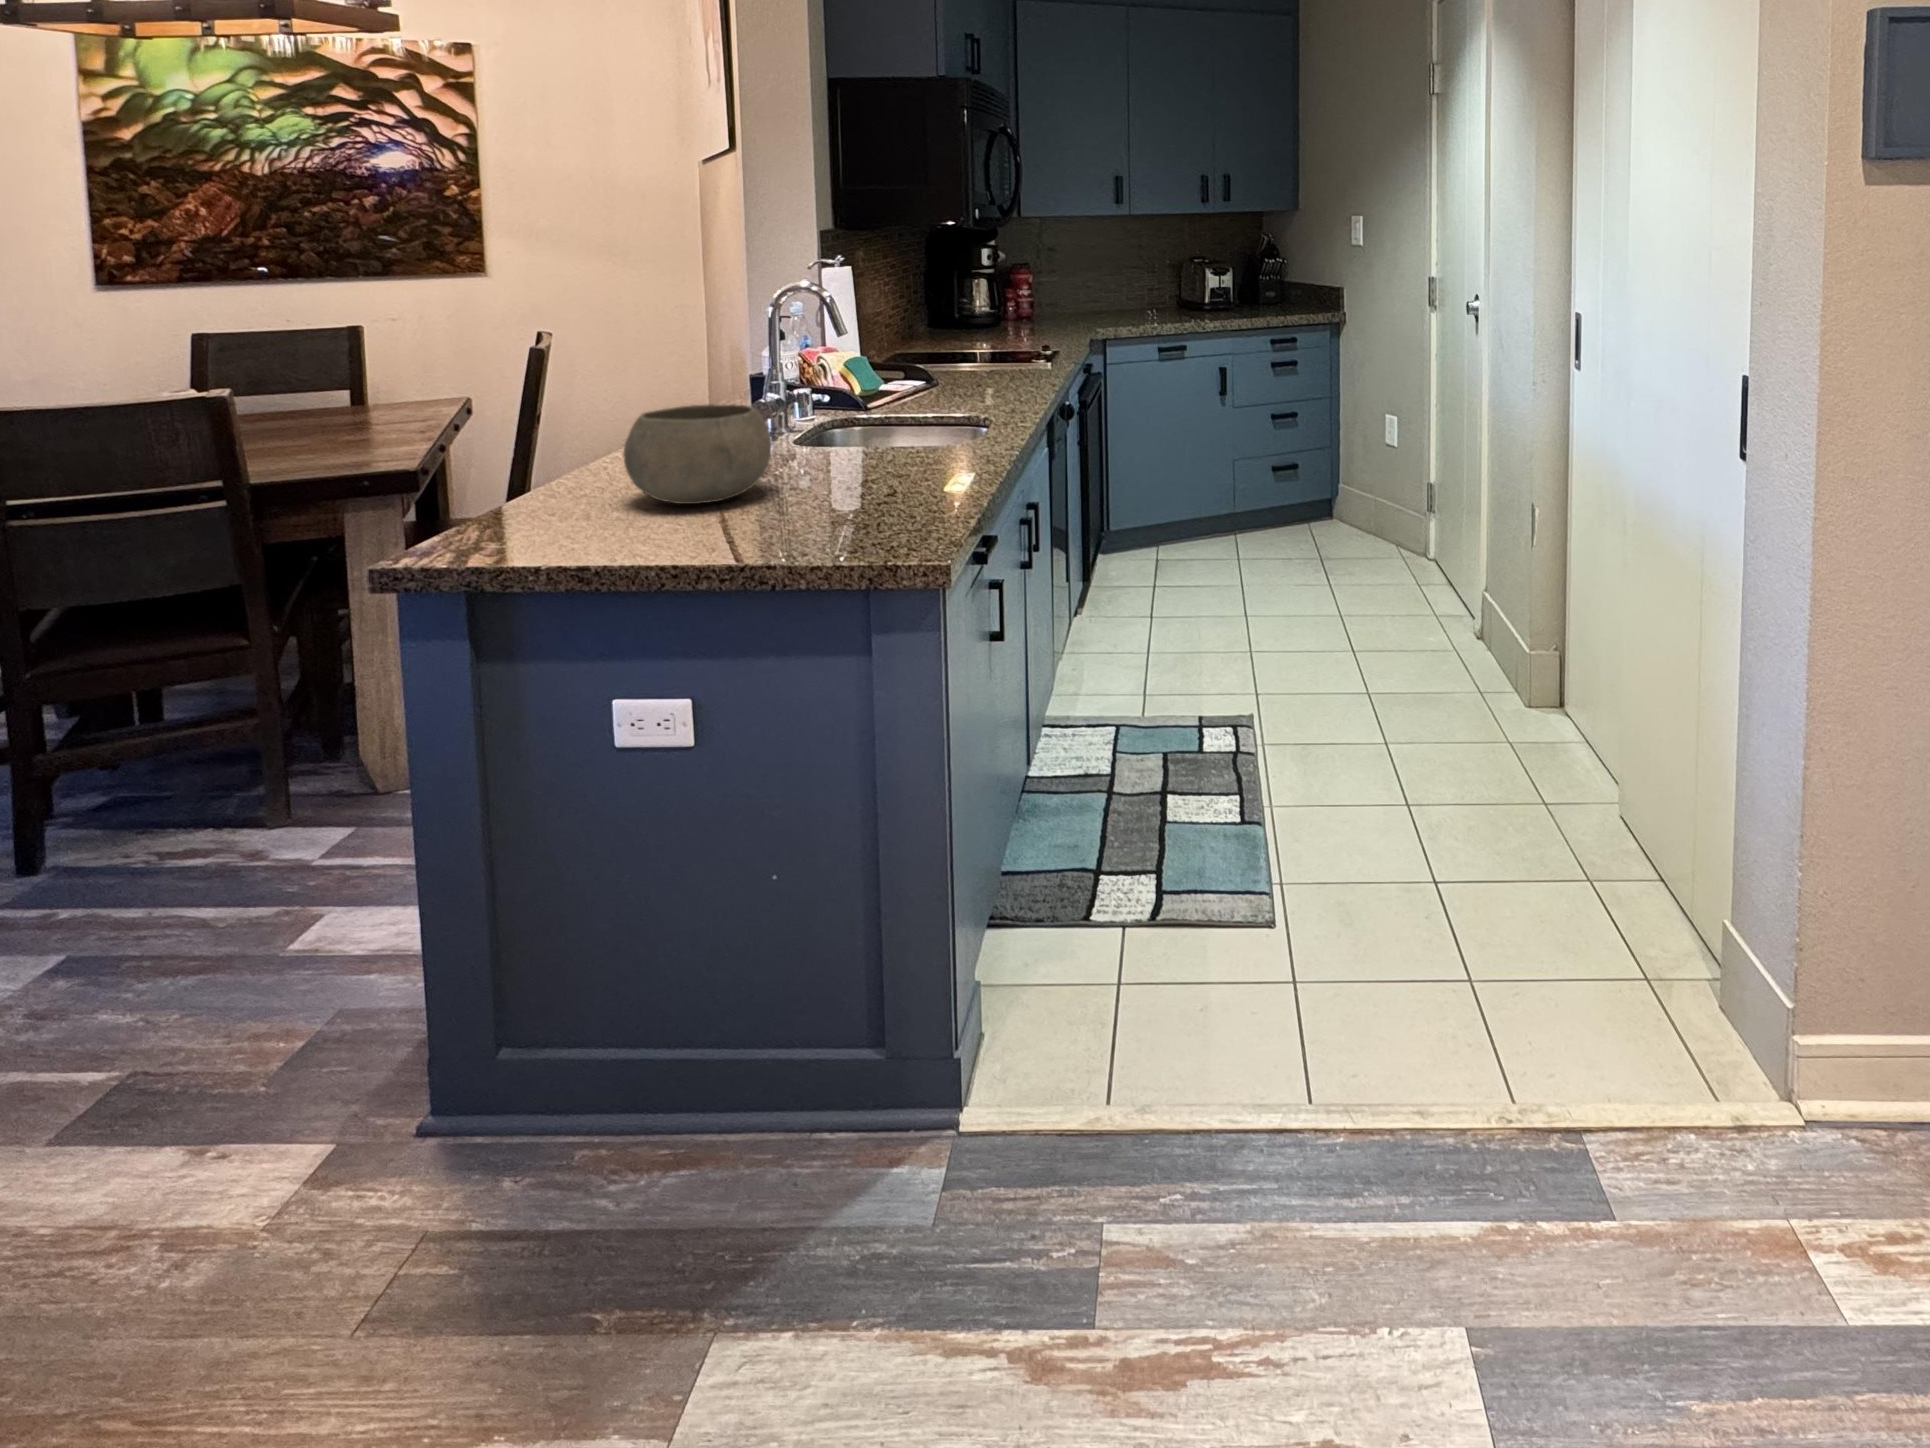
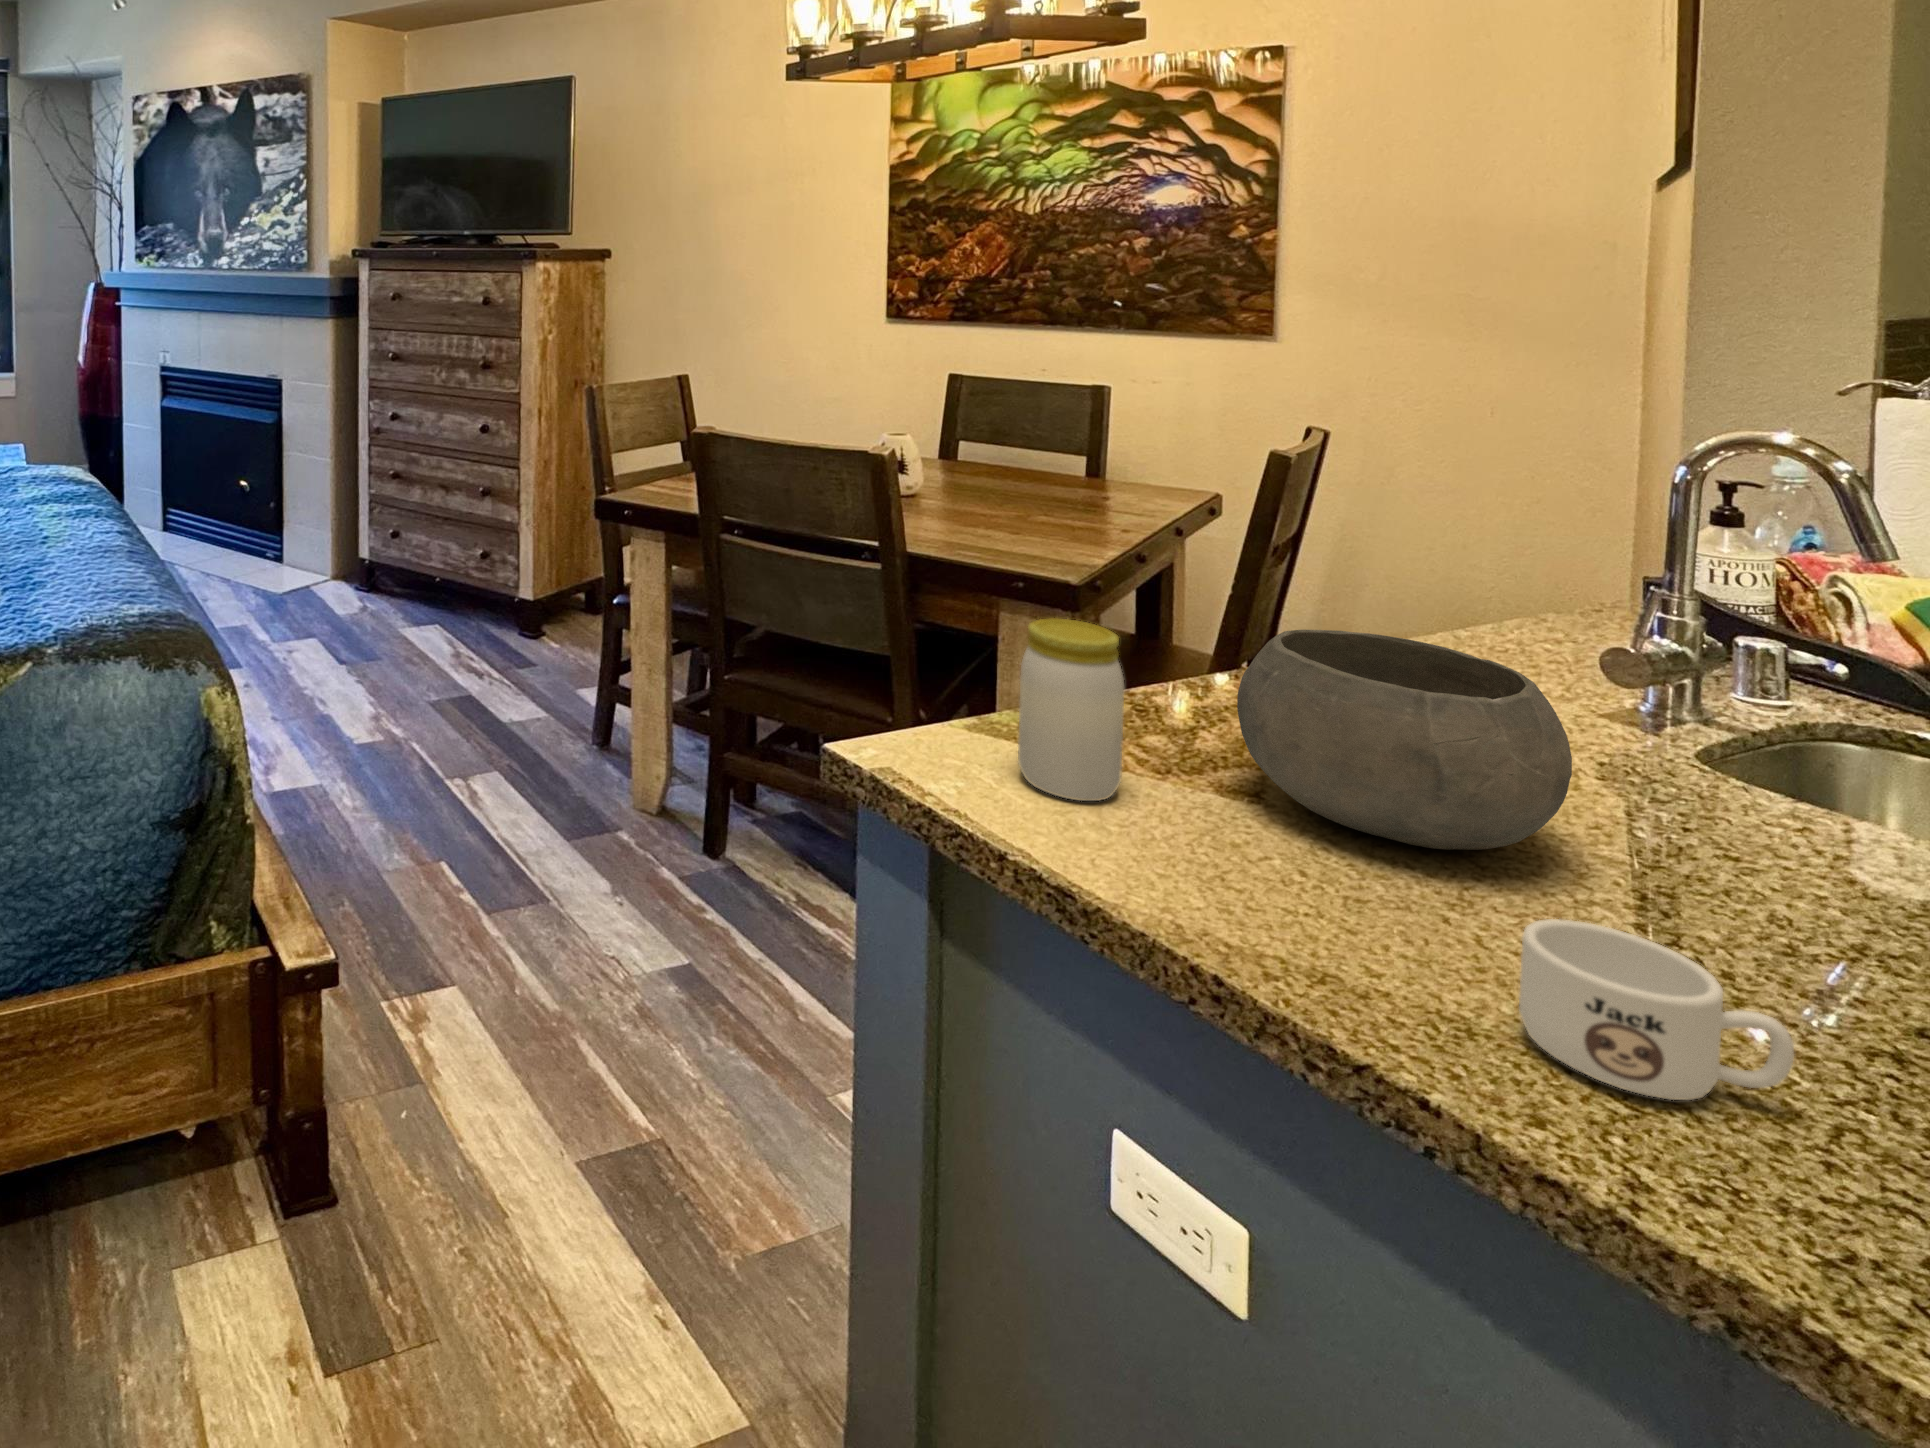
jar: none [509,432,577,541] -> present [1018,618,1124,801]
mug: none [785,482,866,539] -> present [1519,919,1794,1100]

